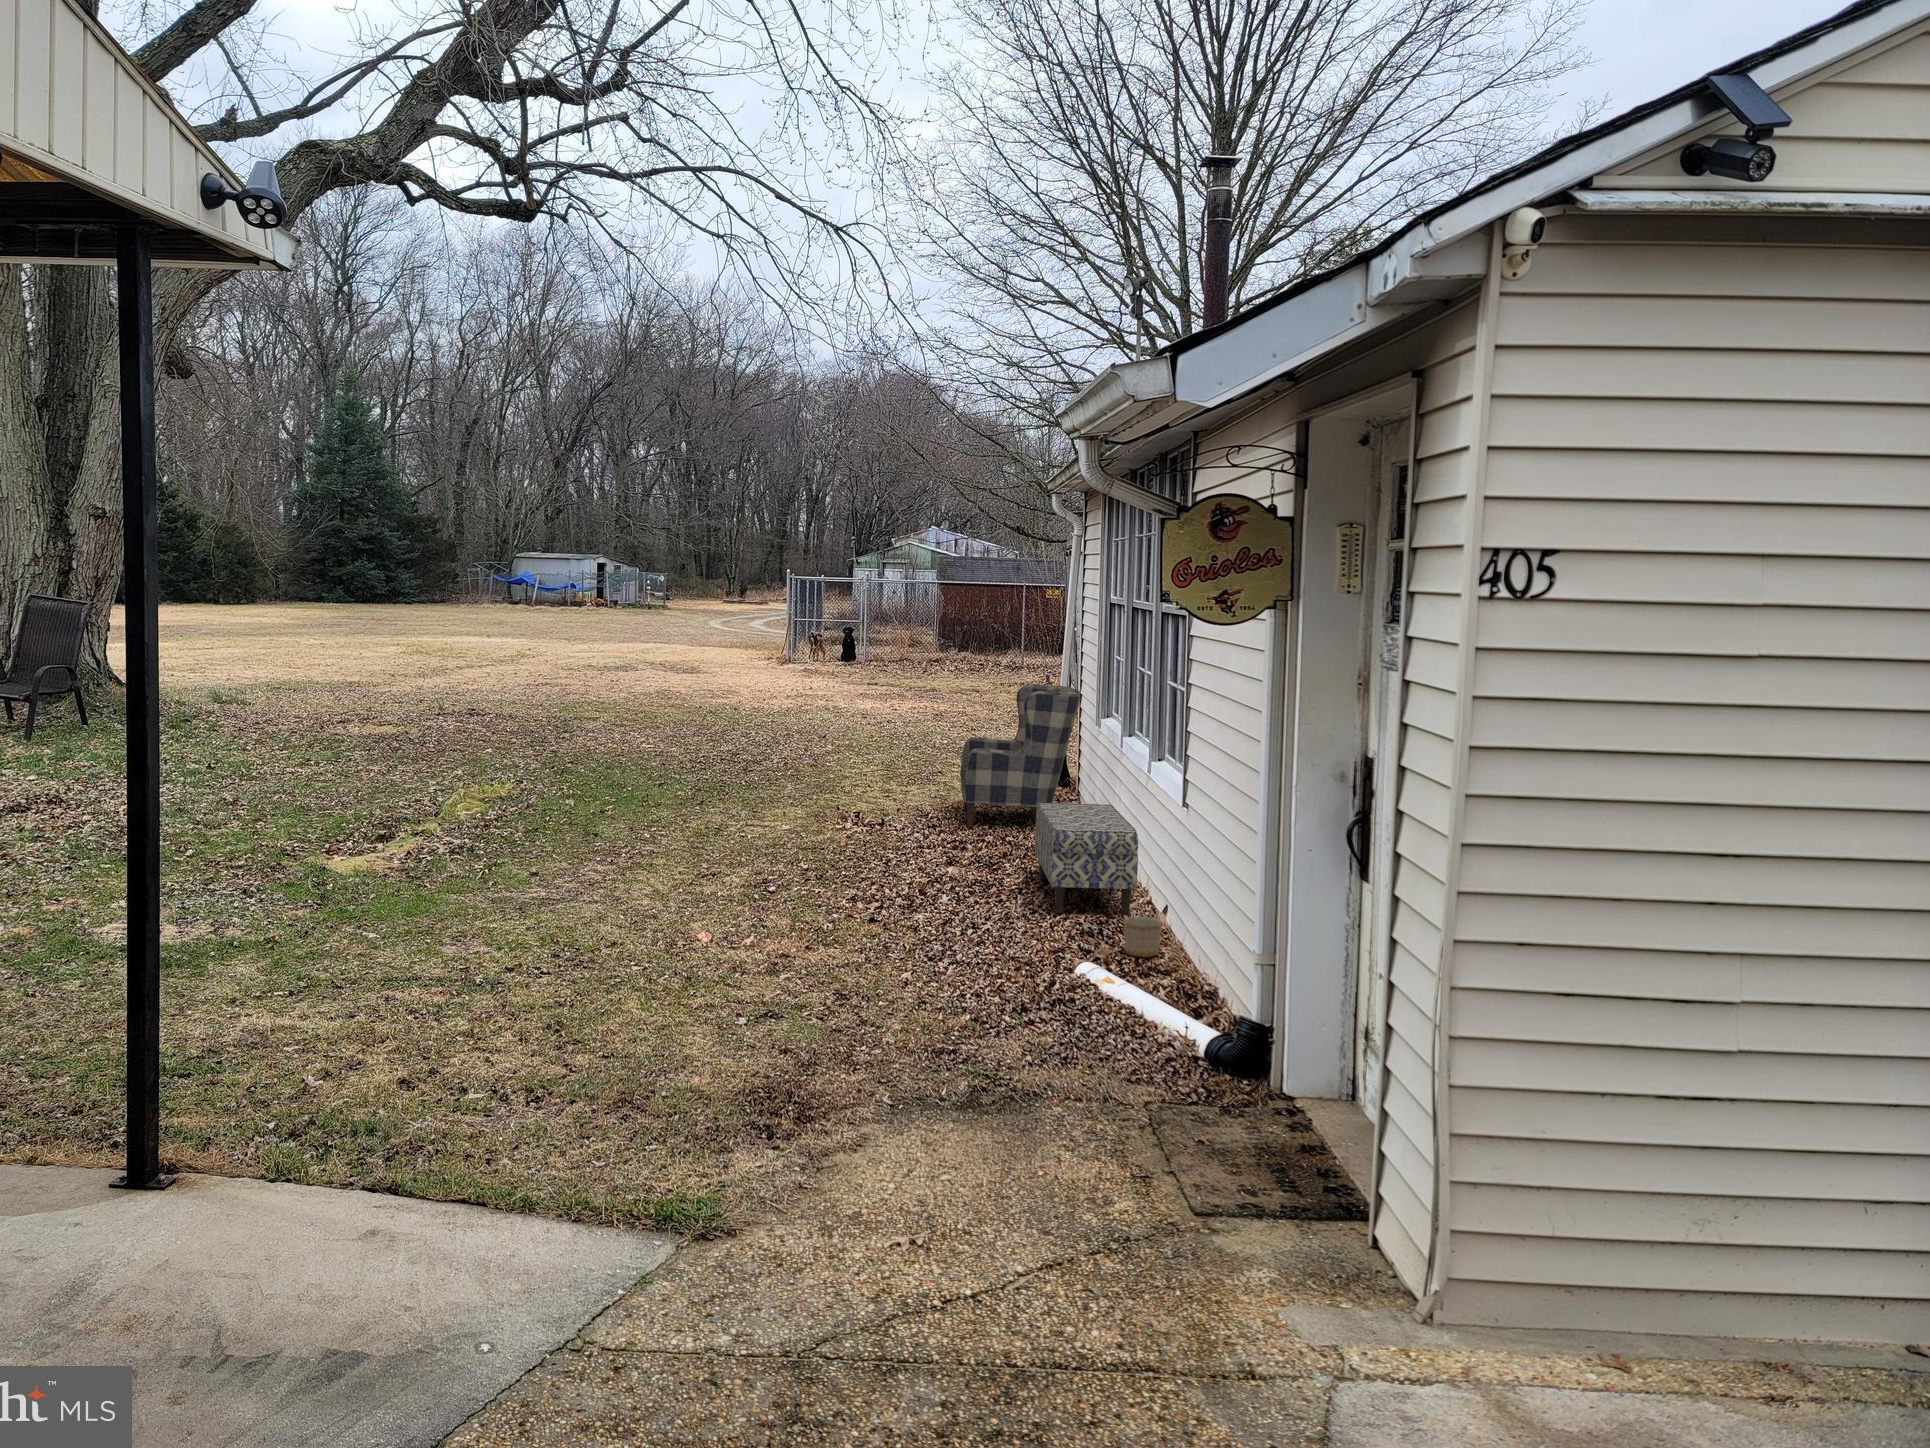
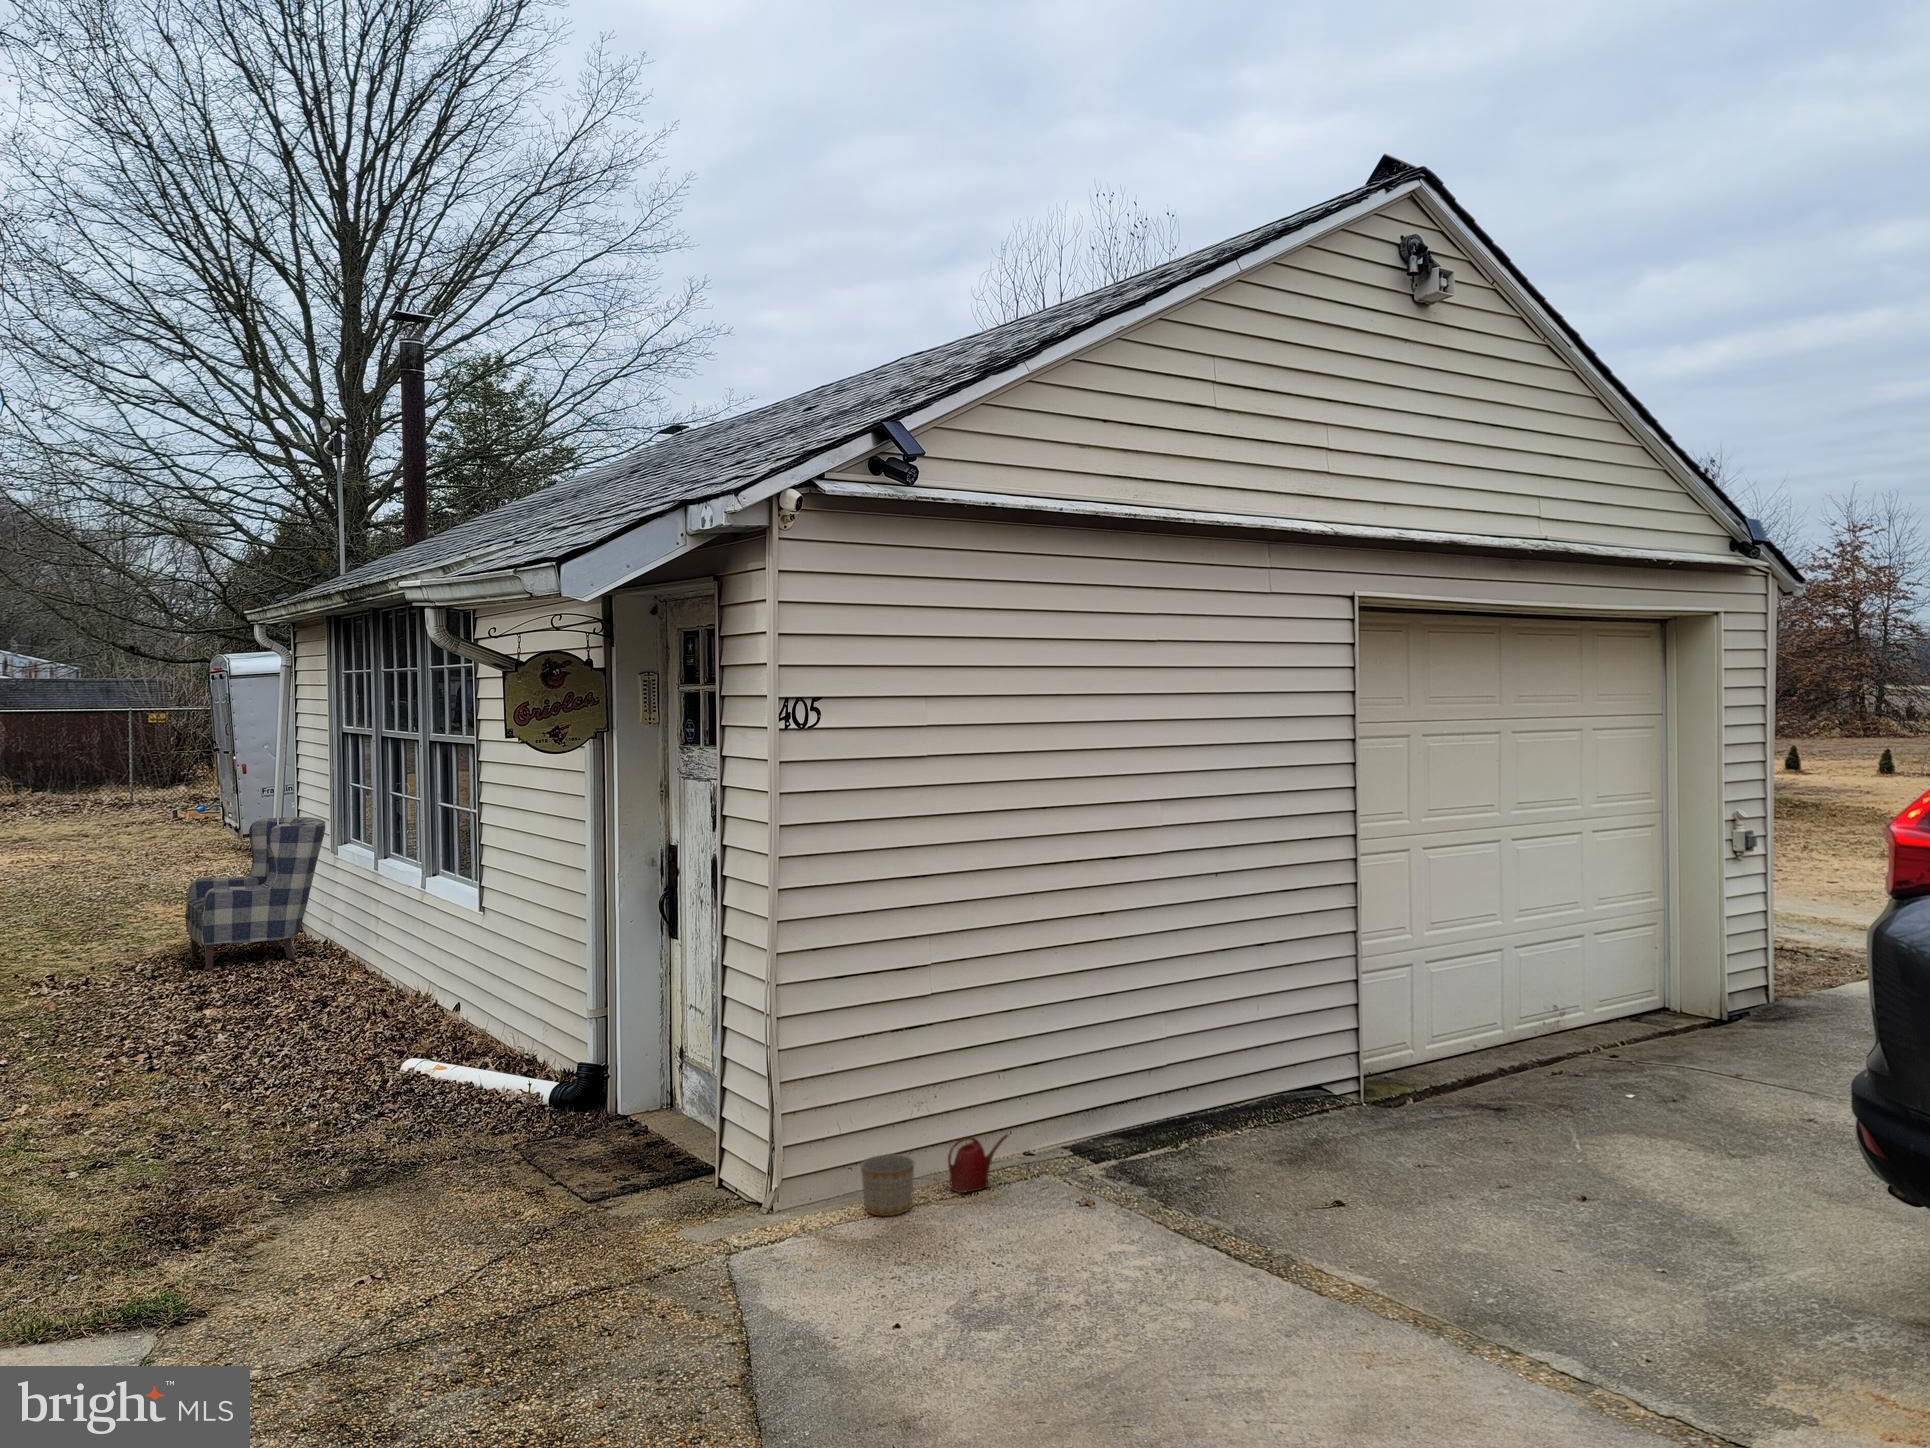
bench: present [1035,803,1138,915] -> none [307,922,428,1028]
planter: present [1124,917,1162,957] -> present [861,1154,914,1216]
watering can: none [1743,1312,1876,1411] -> present [948,1135,1008,1193]

